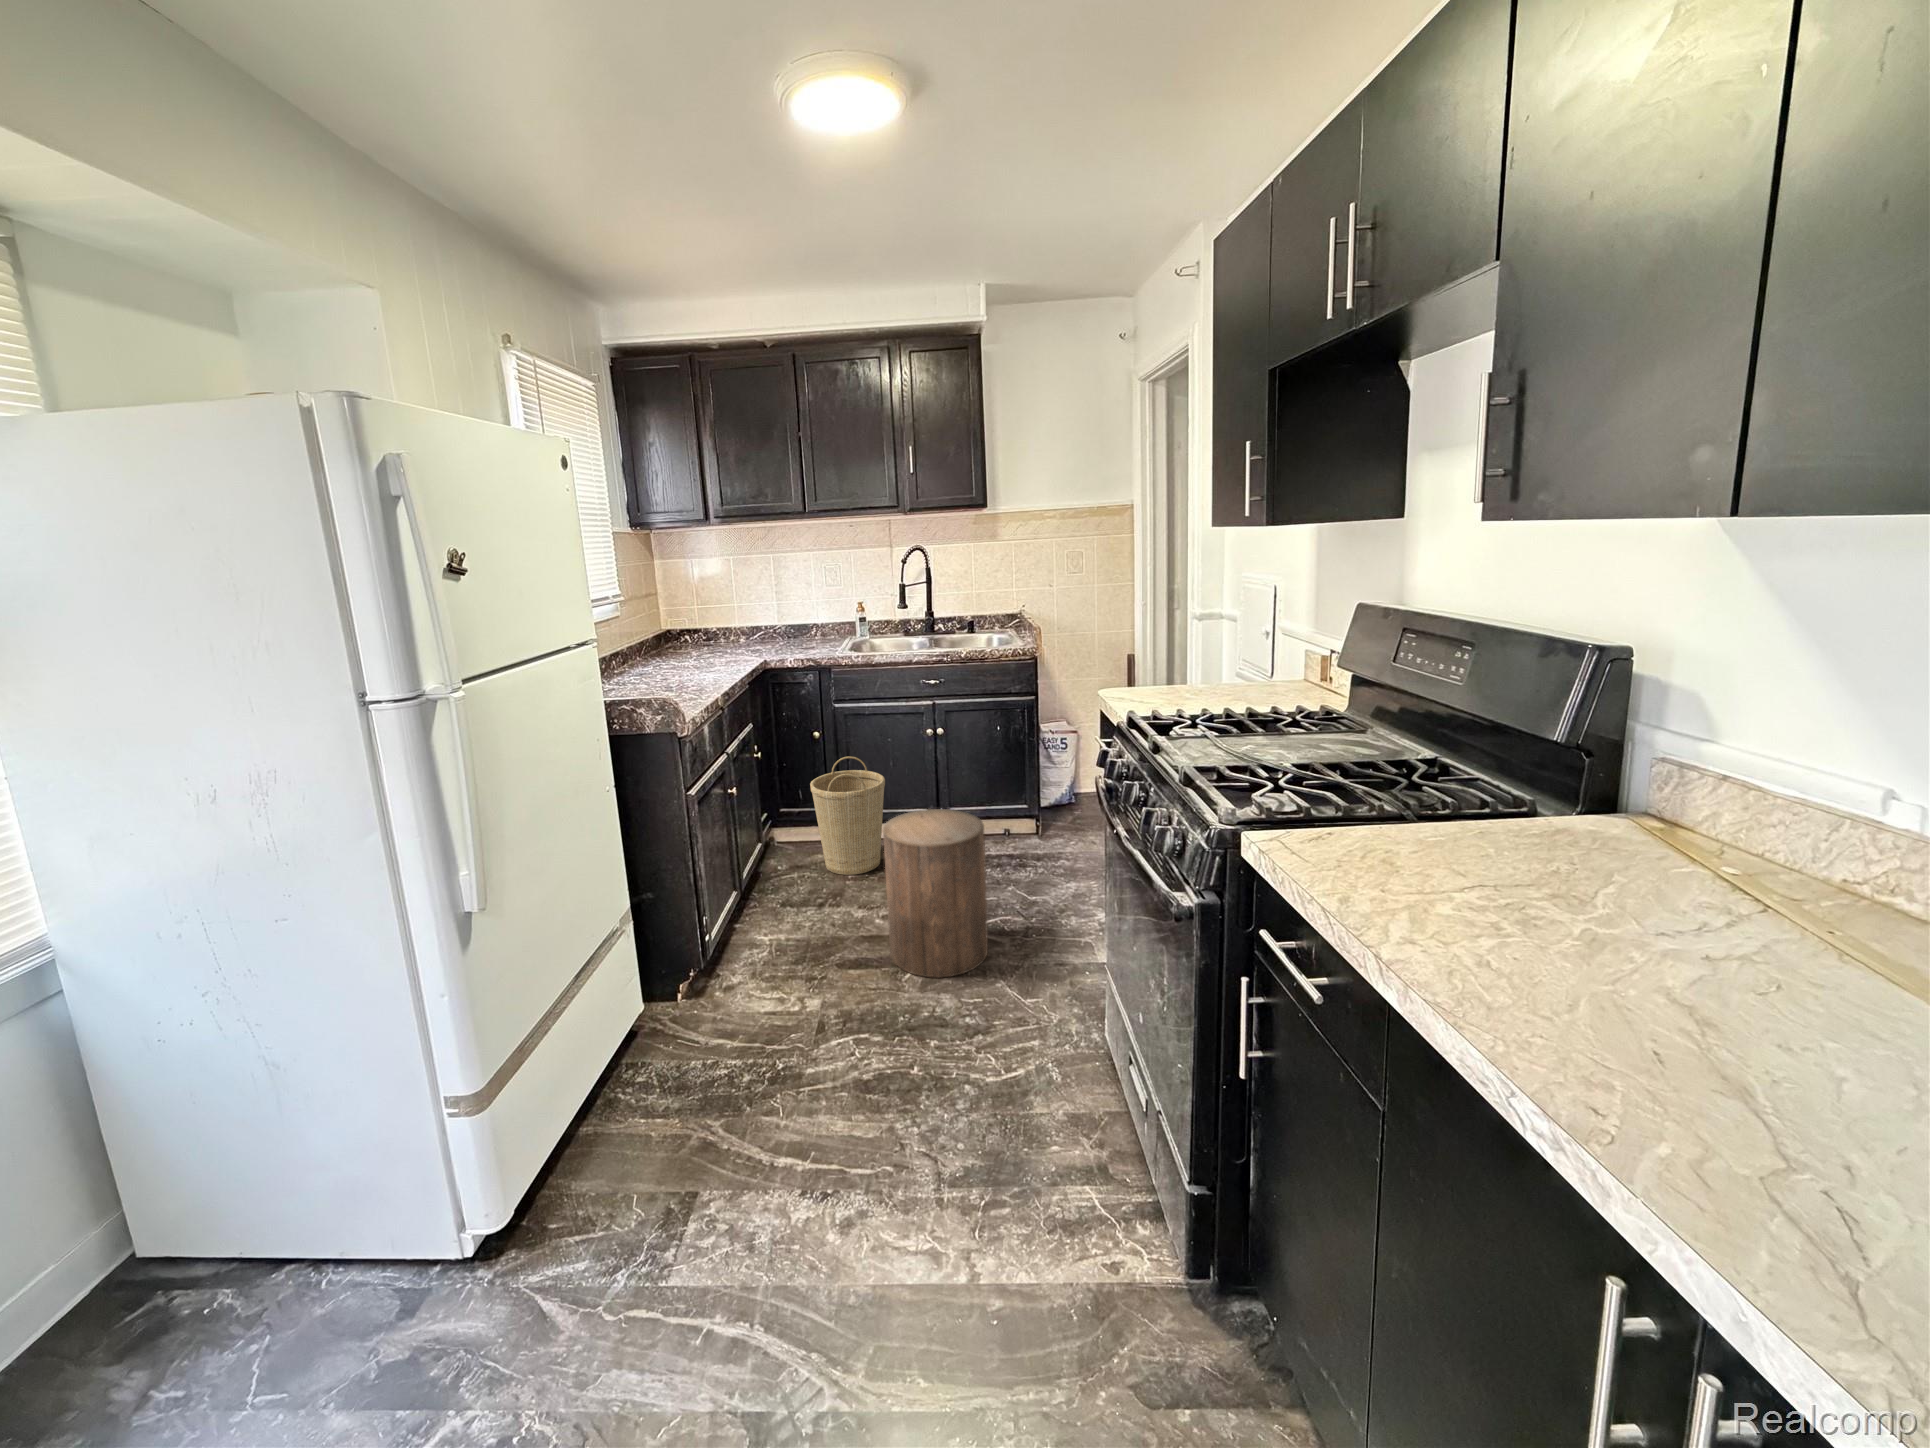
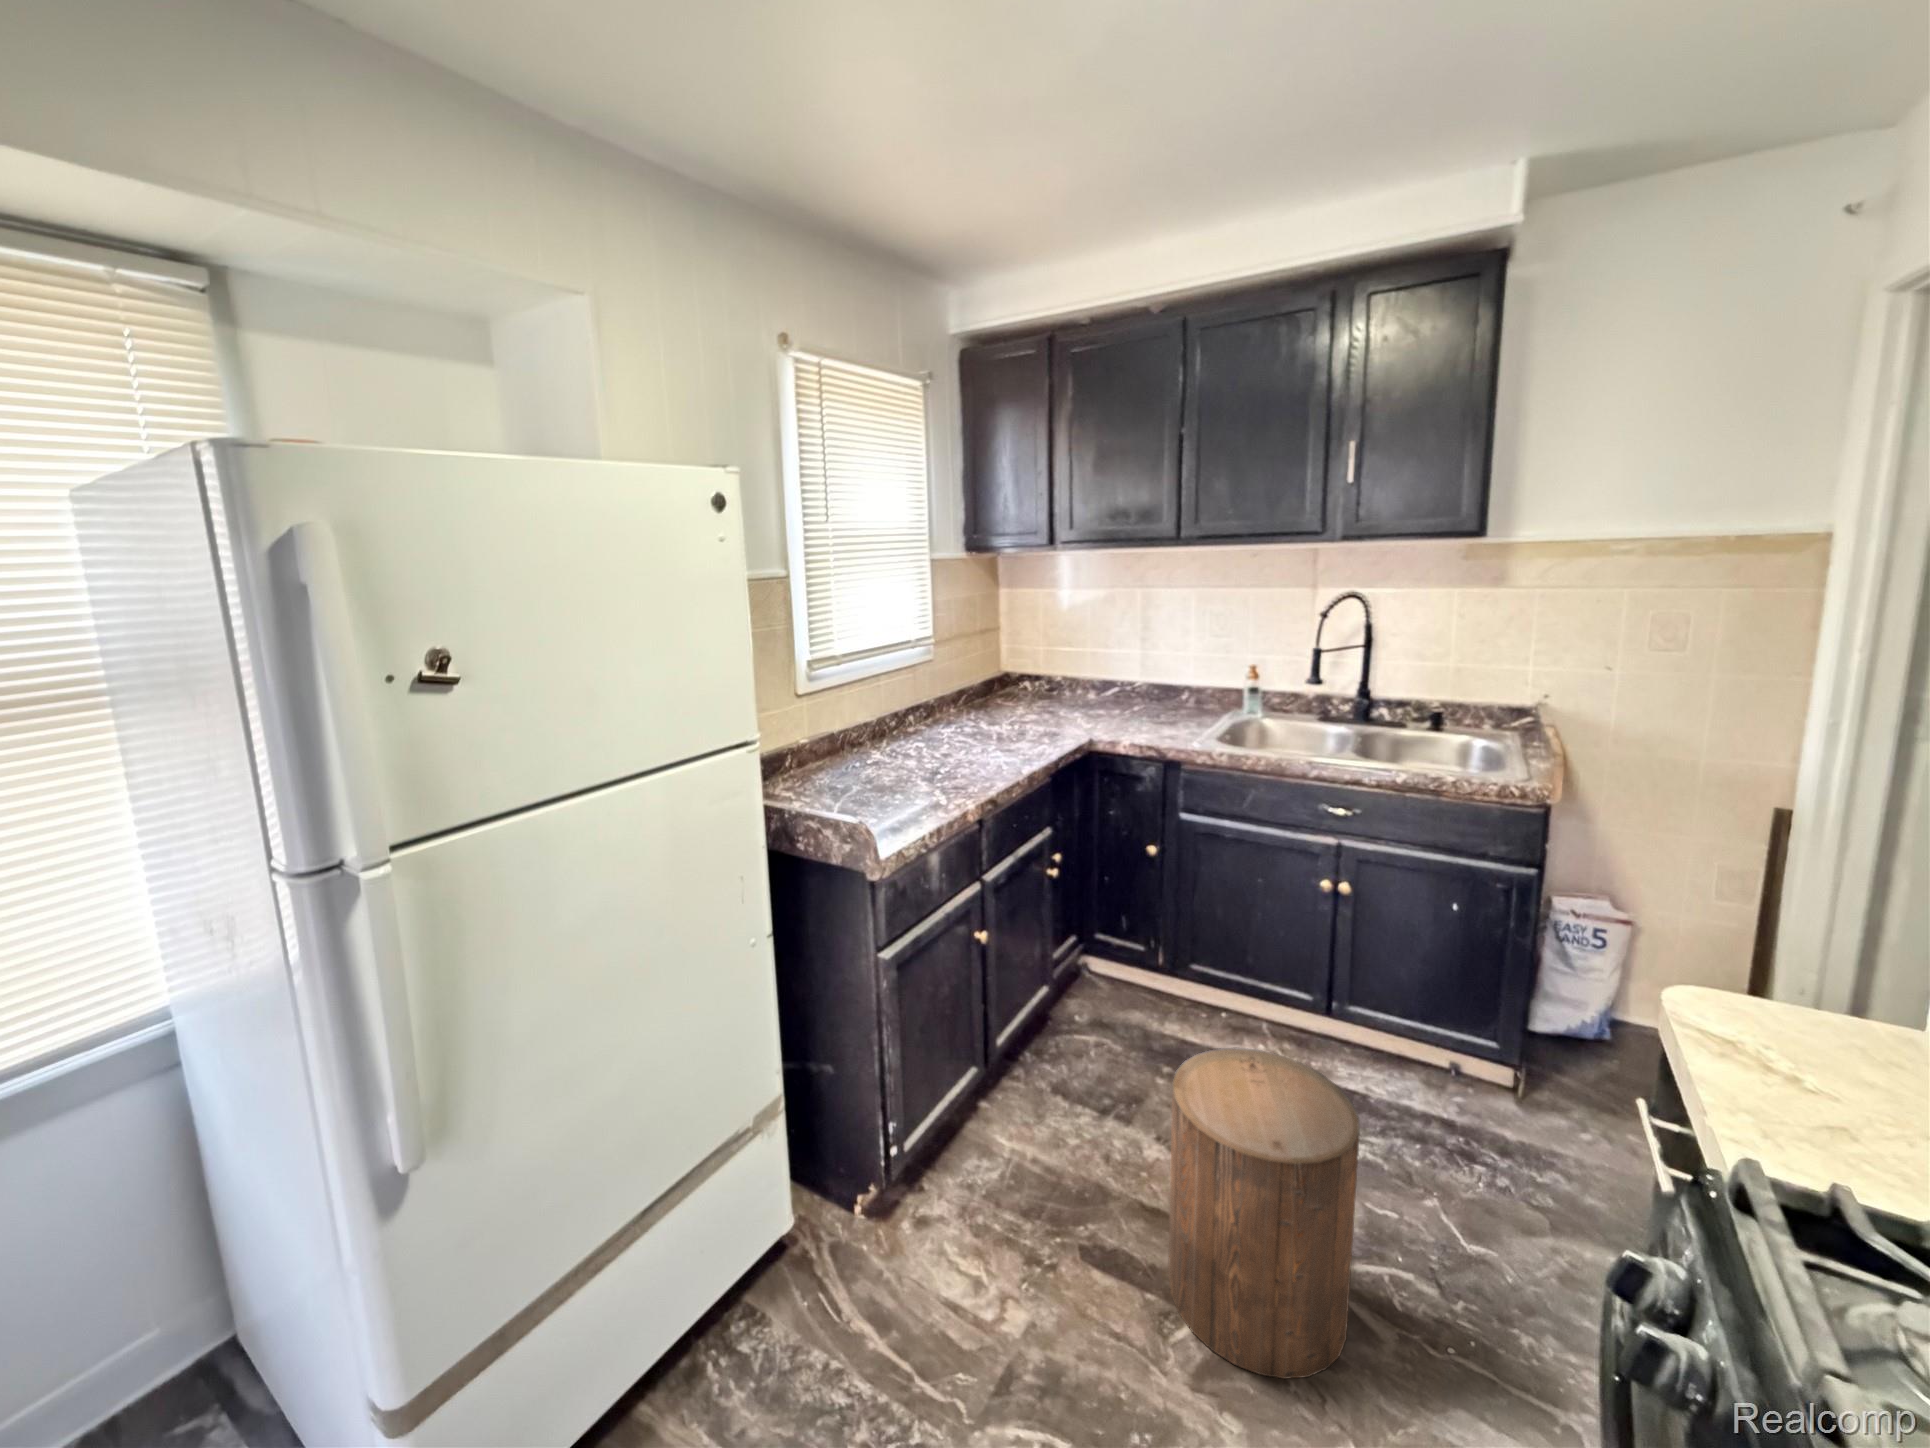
basket: present [810,756,885,875] -> none [1124,892,1238,1073]

